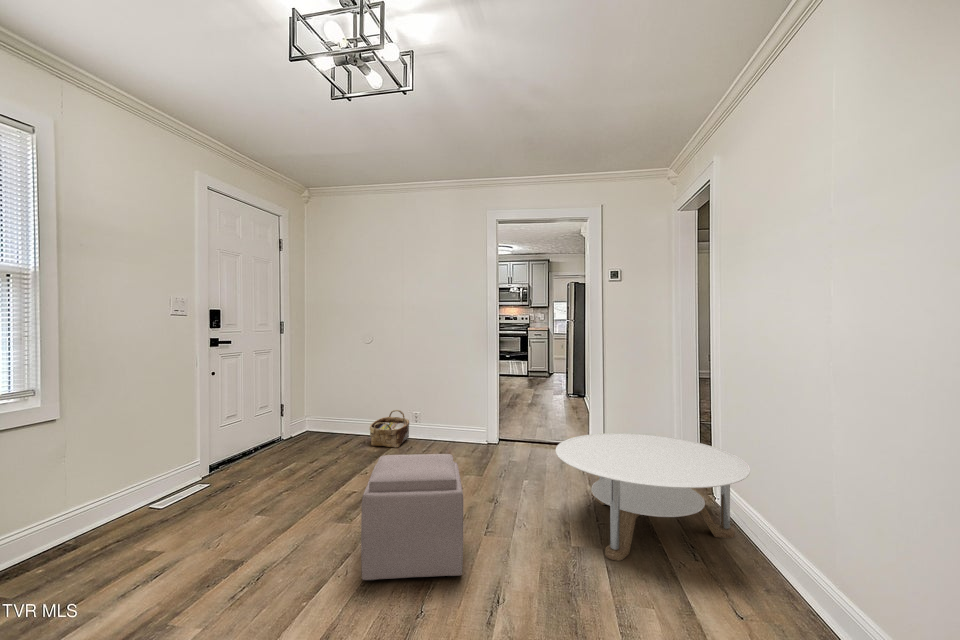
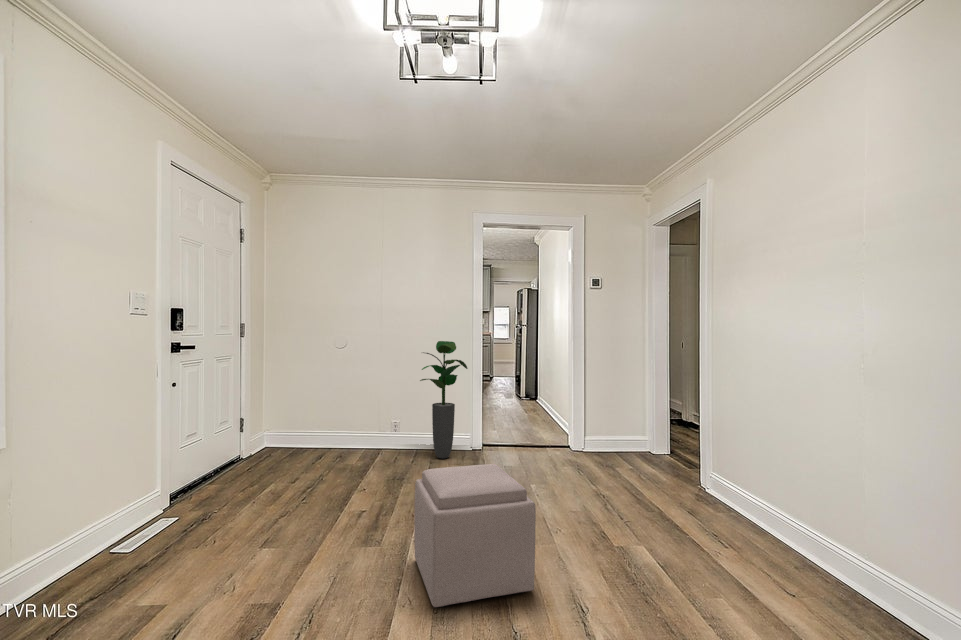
potted plant: none [433,337,482,448] -> present [420,341,468,459]
woven basket: present [370,410,409,448] -> none [346,420,388,461]
round table: present [556,433,750,561] -> none [583,435,774,559]

